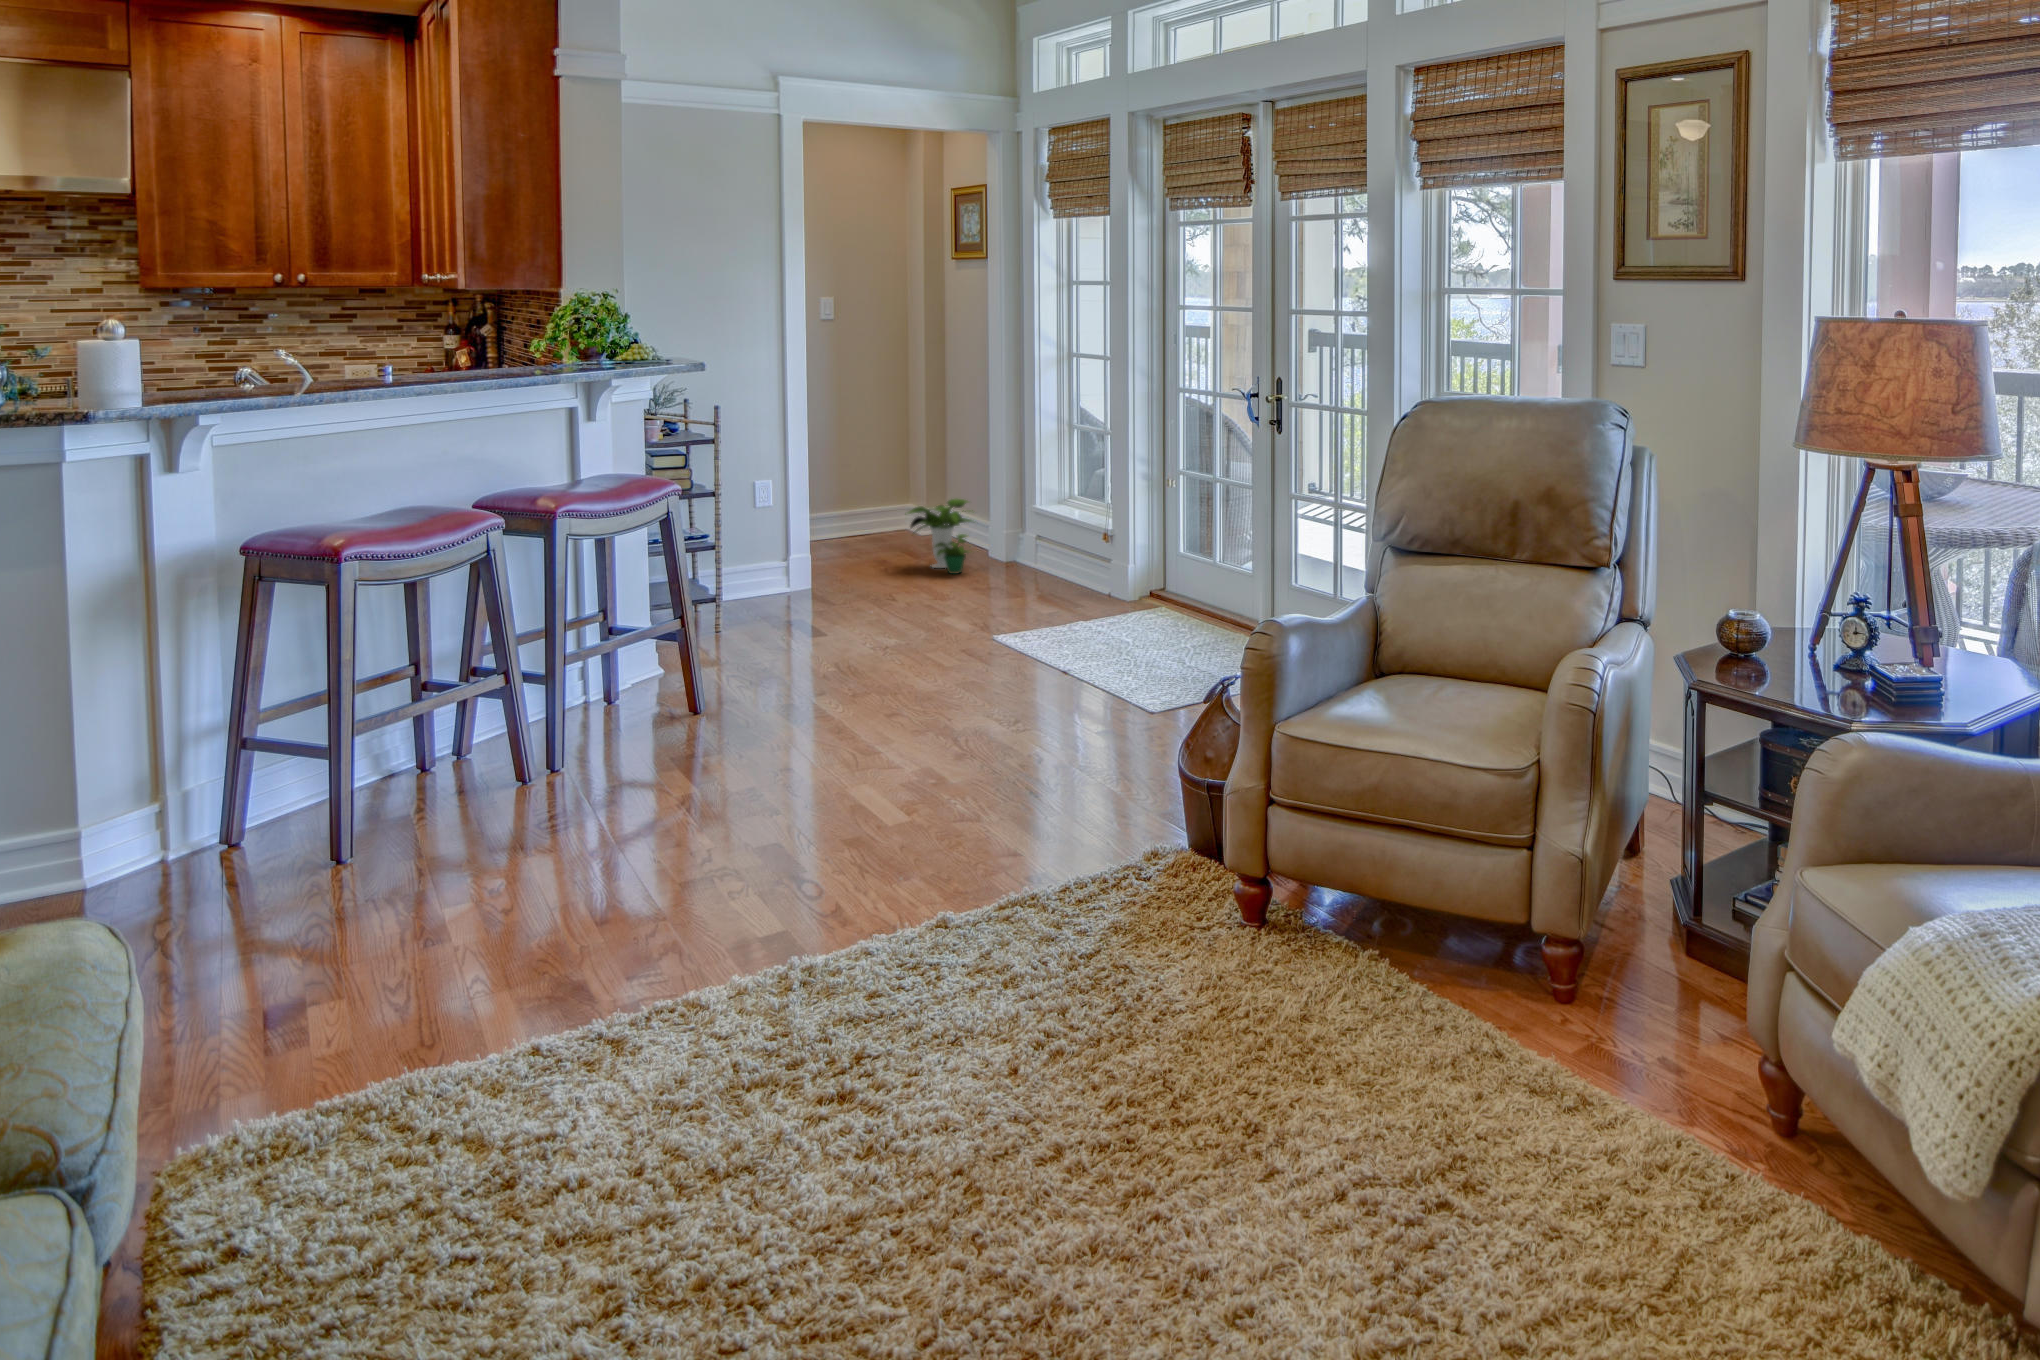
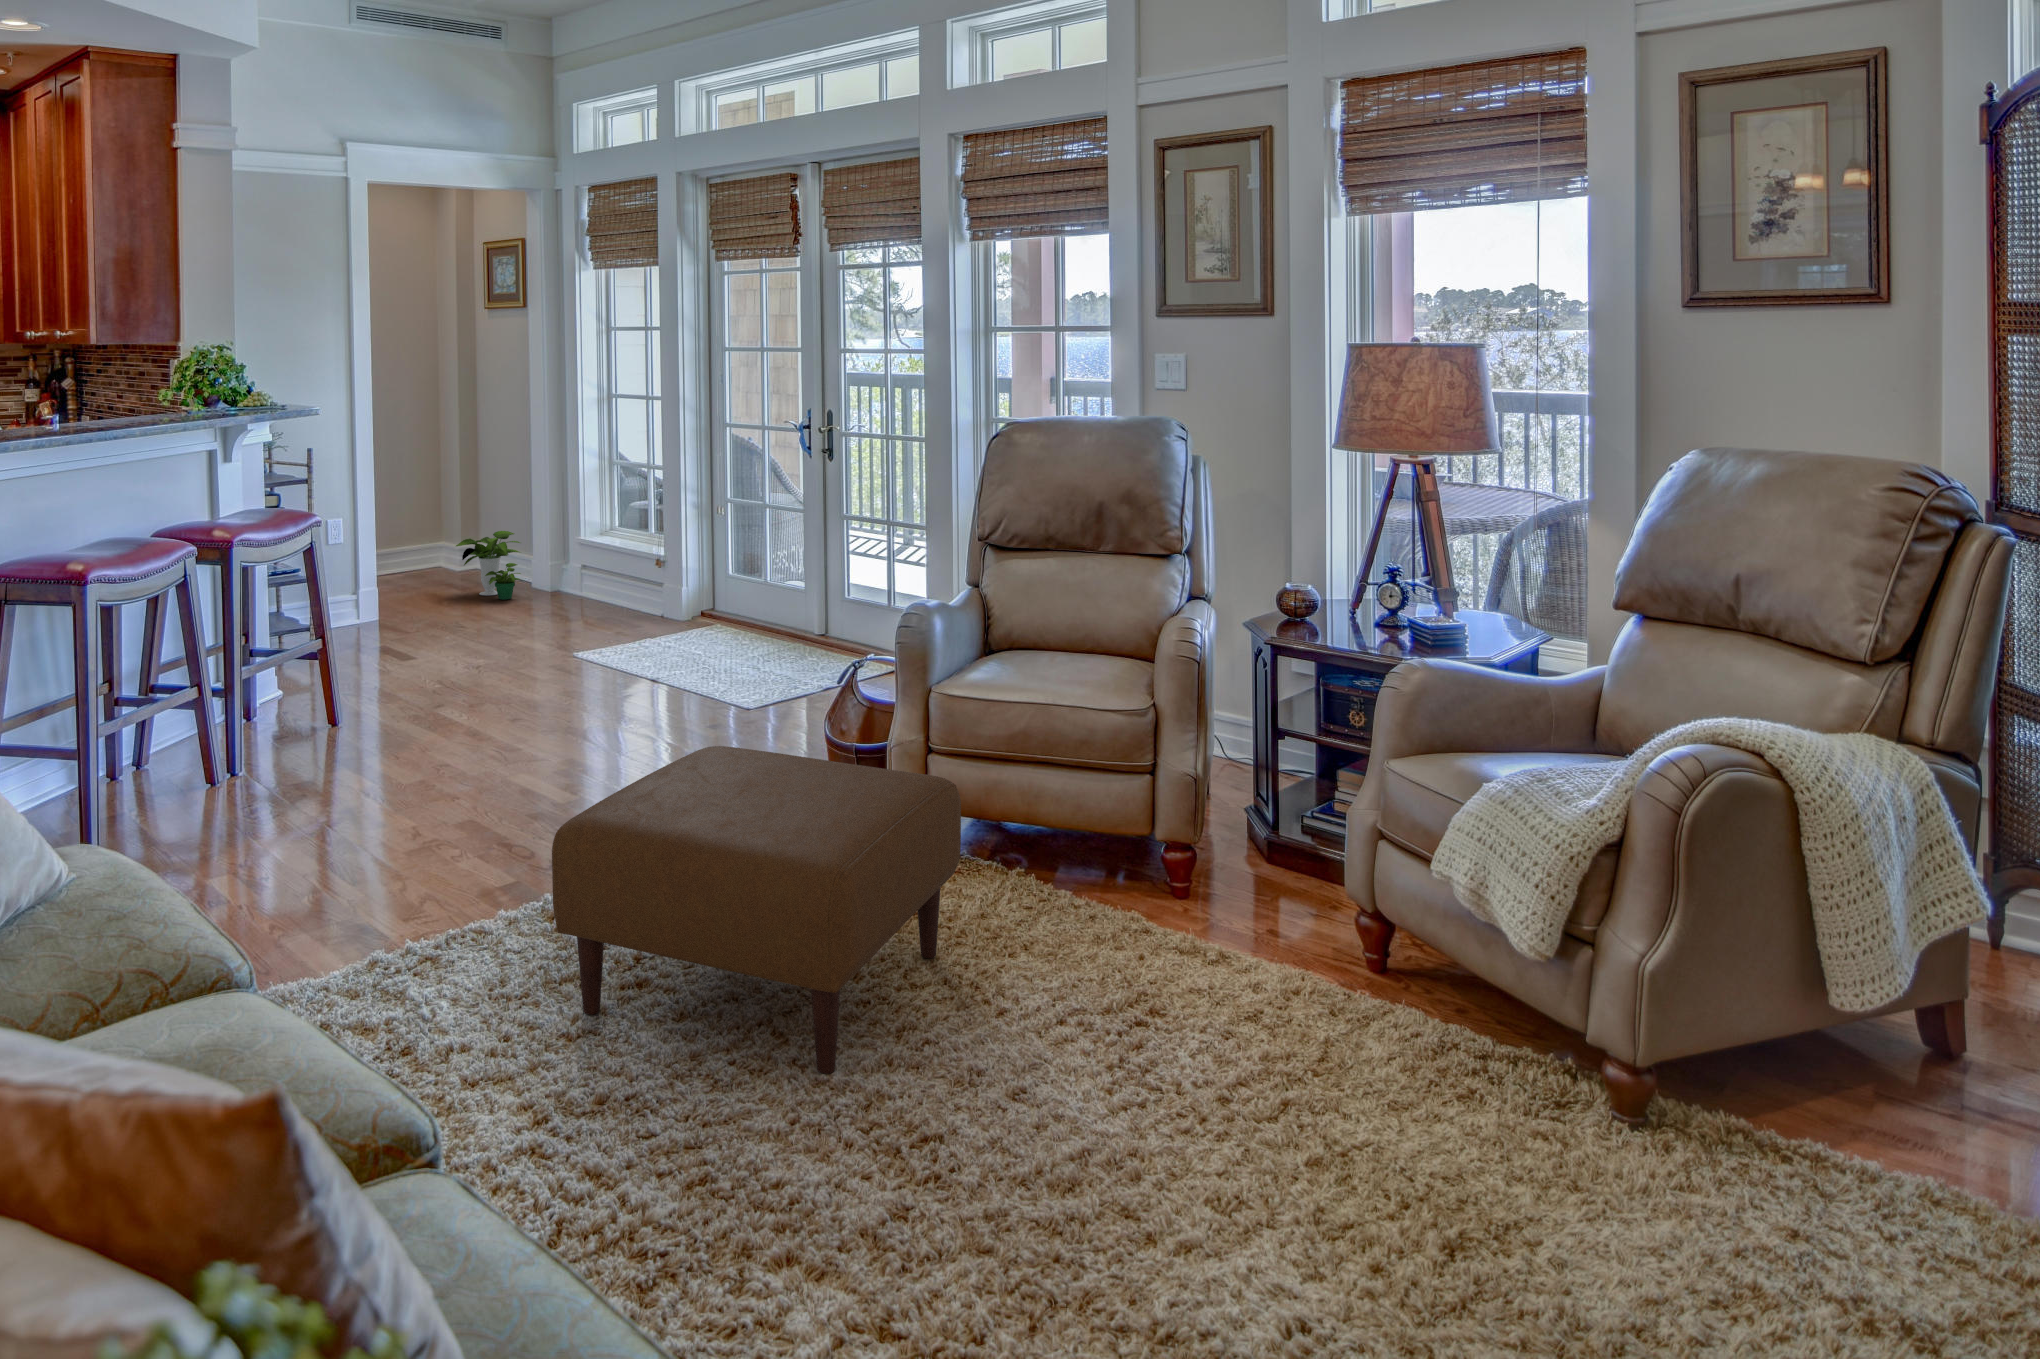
ottoman: none [702,798,1260,1268] -> present [552,746,961,1074]

